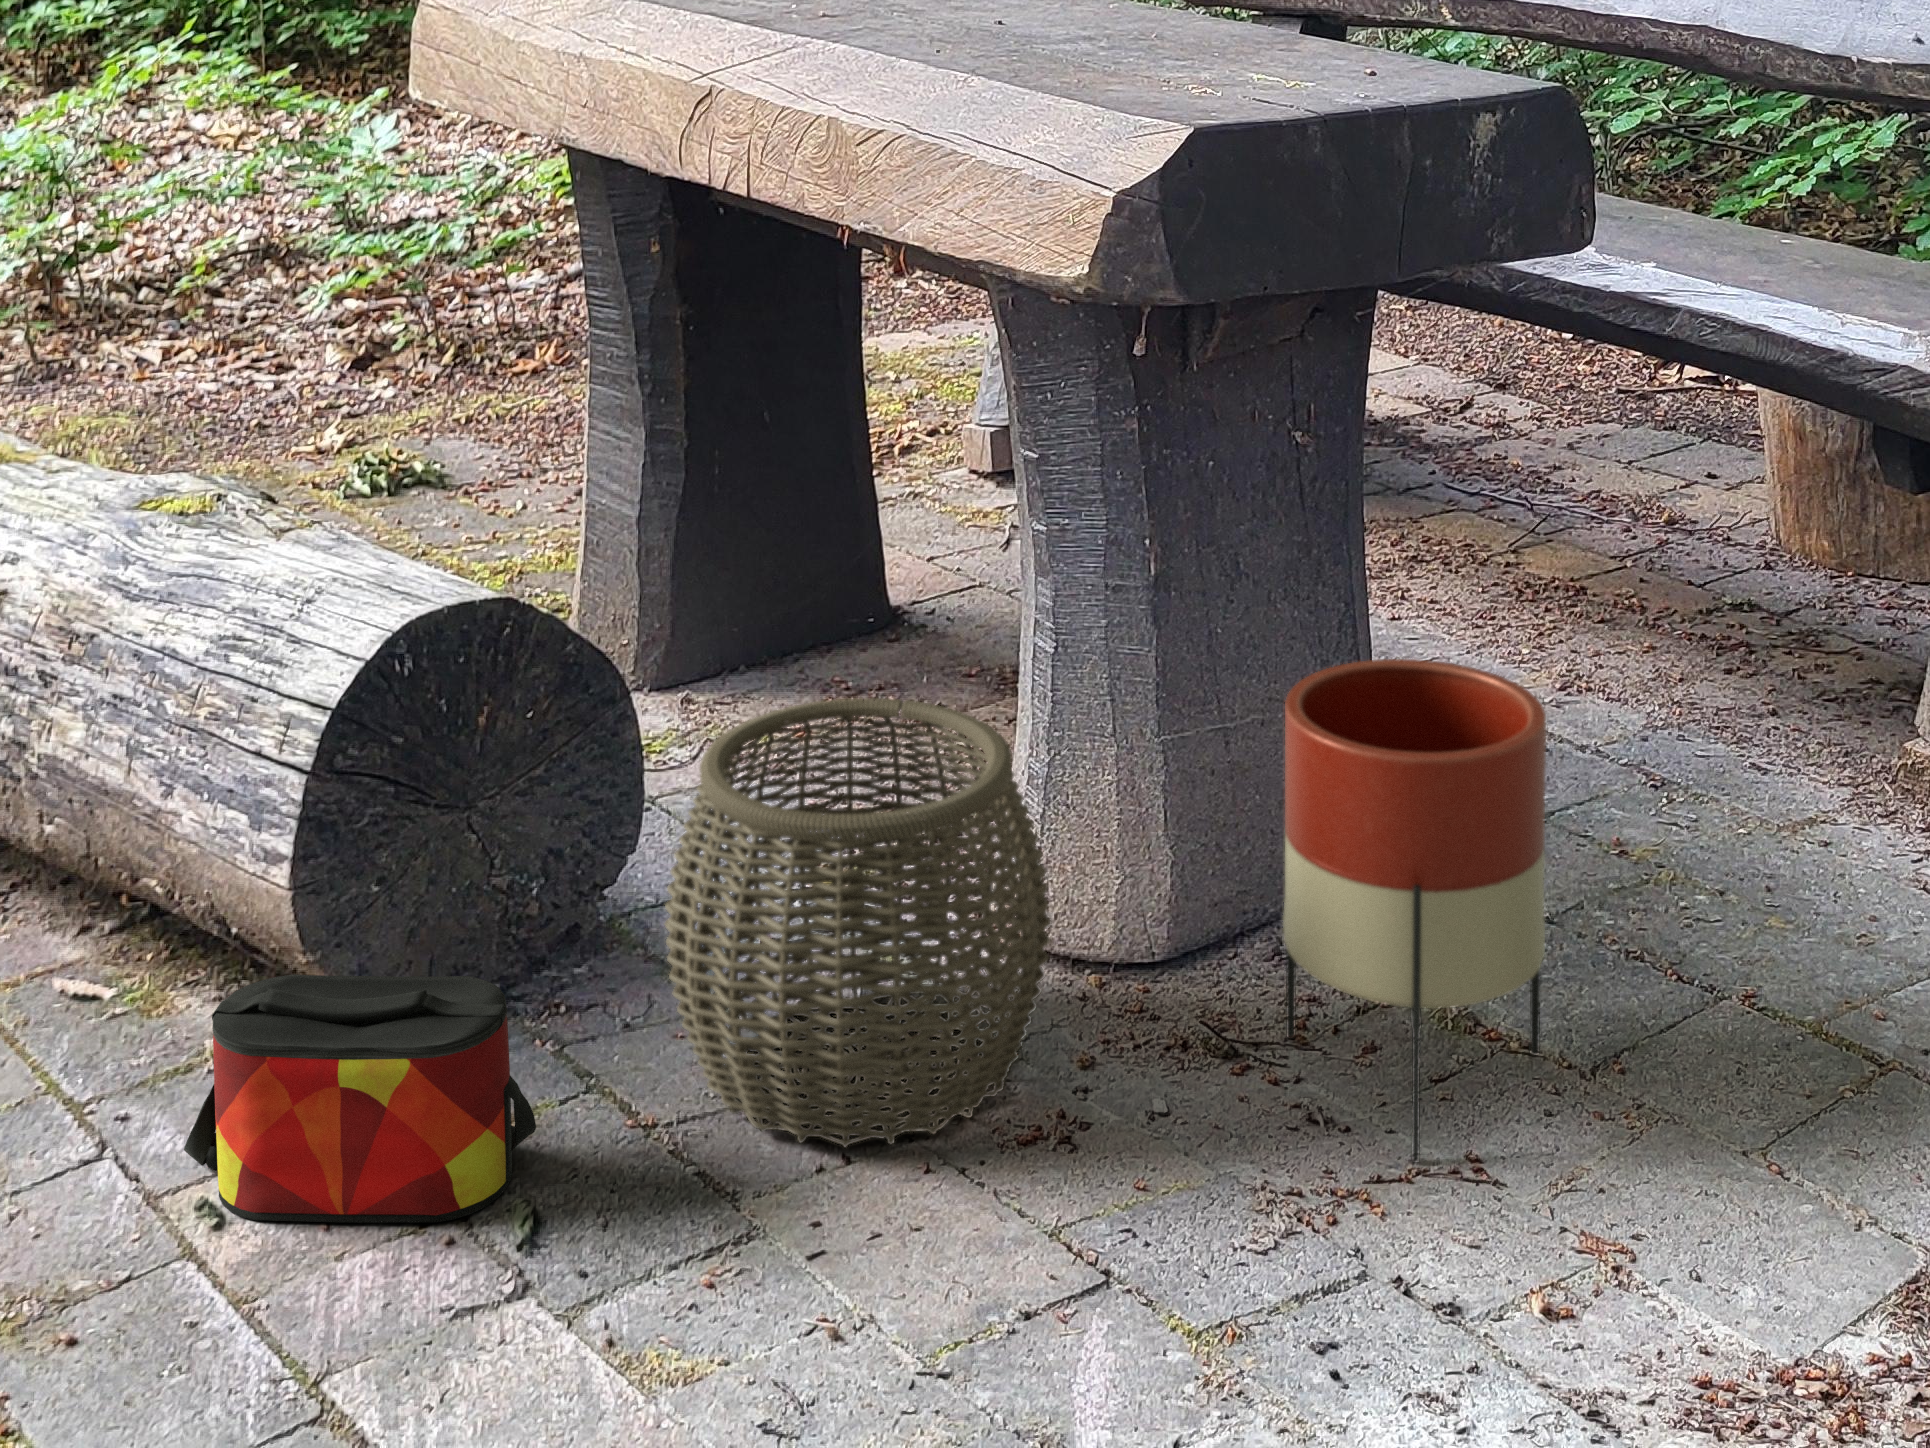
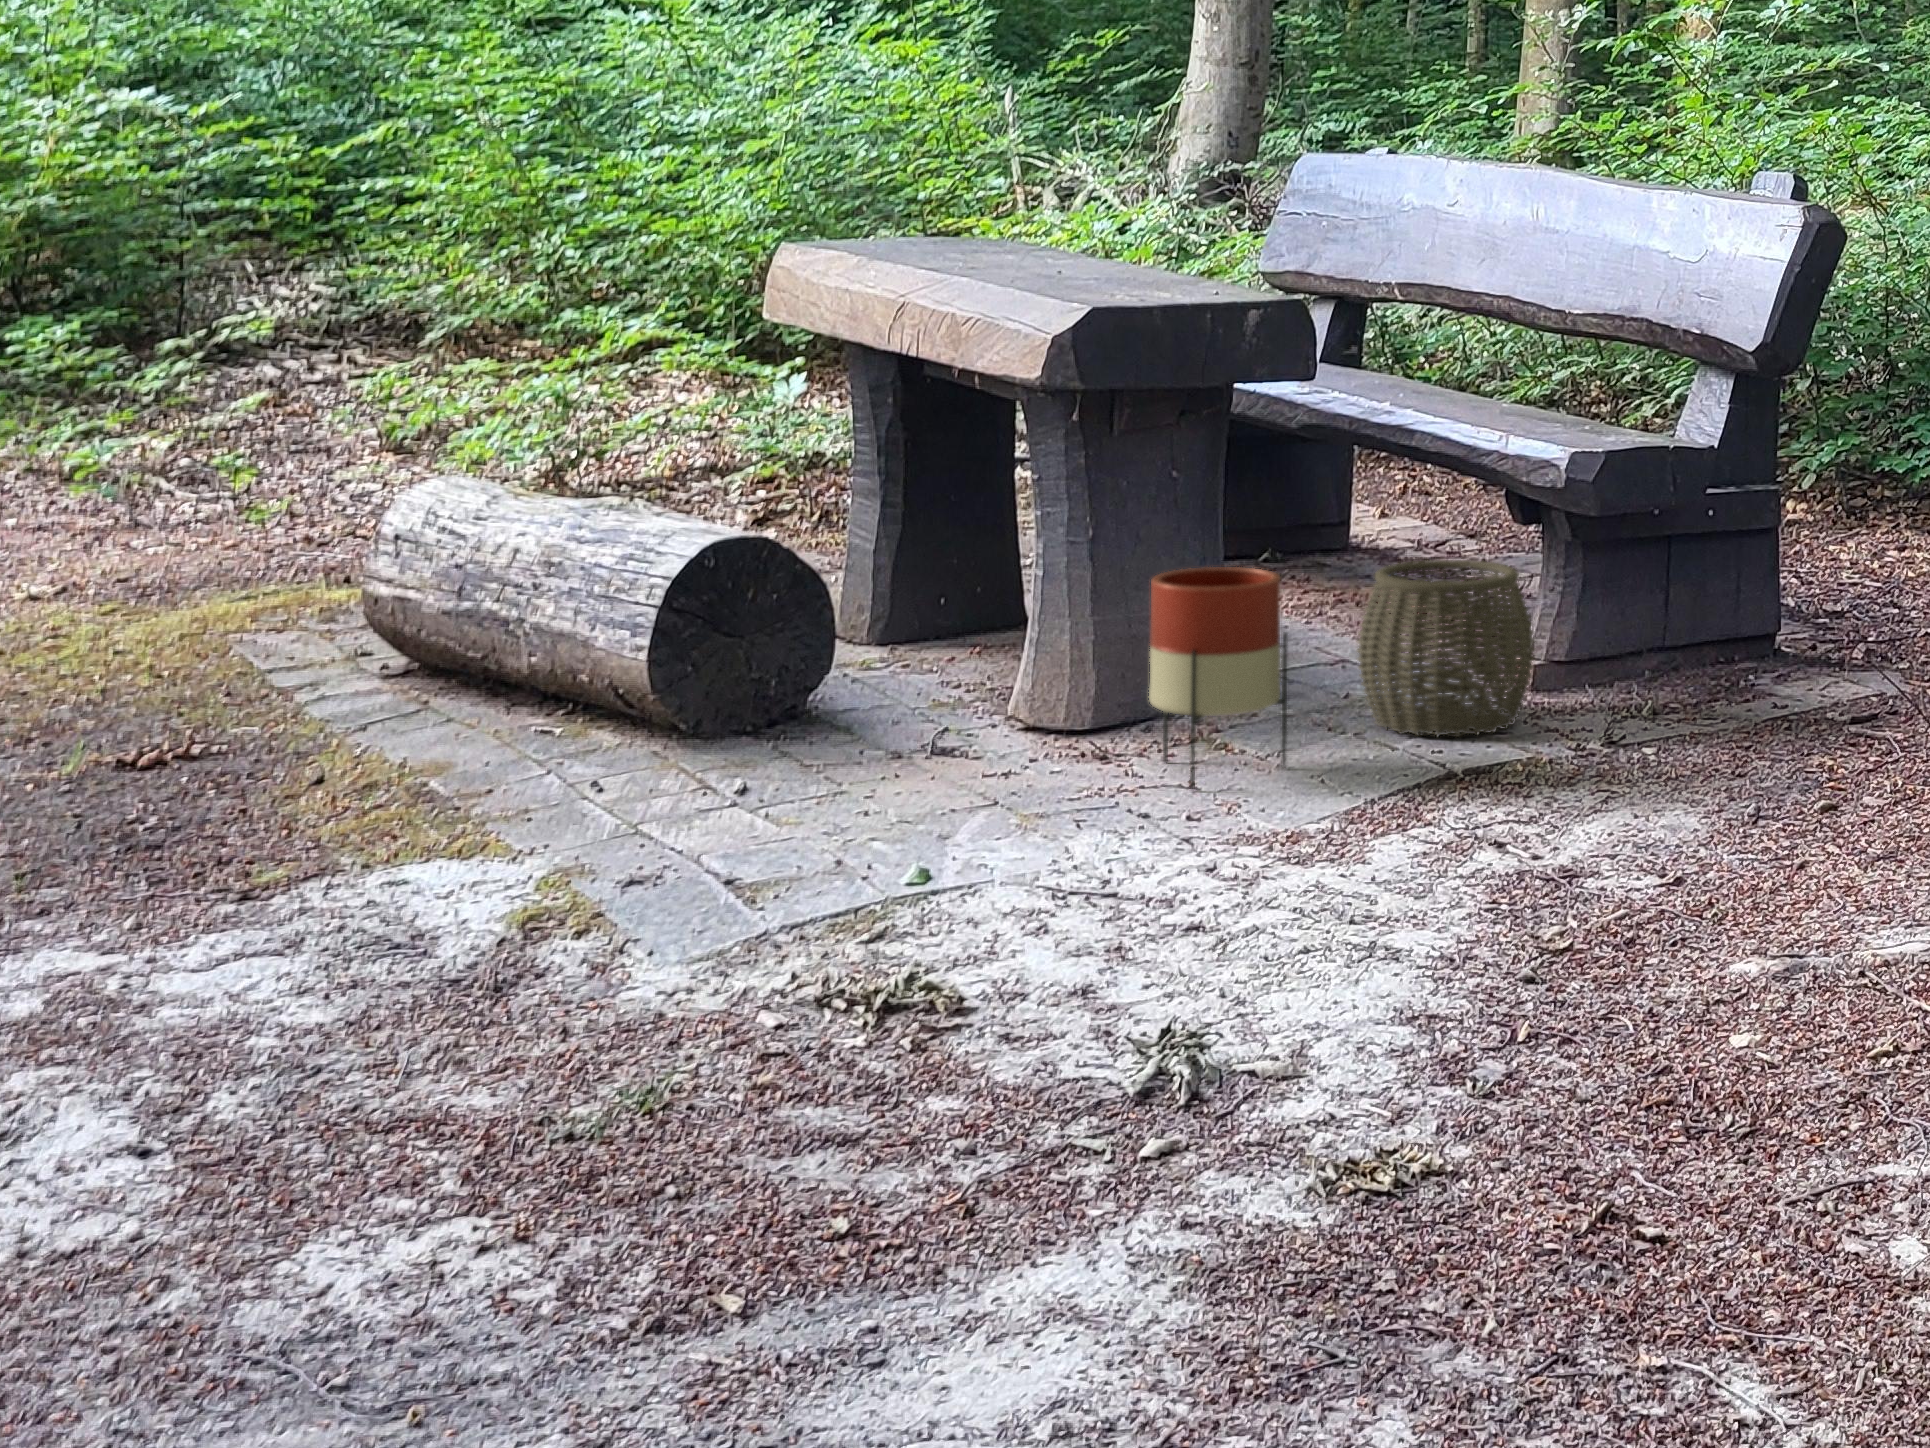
woven basket: present [665,698,1050,1147] -> present [1357,560,1535,737]
bag: present [184,974,536,1223] -> none [591,691,764,796]

